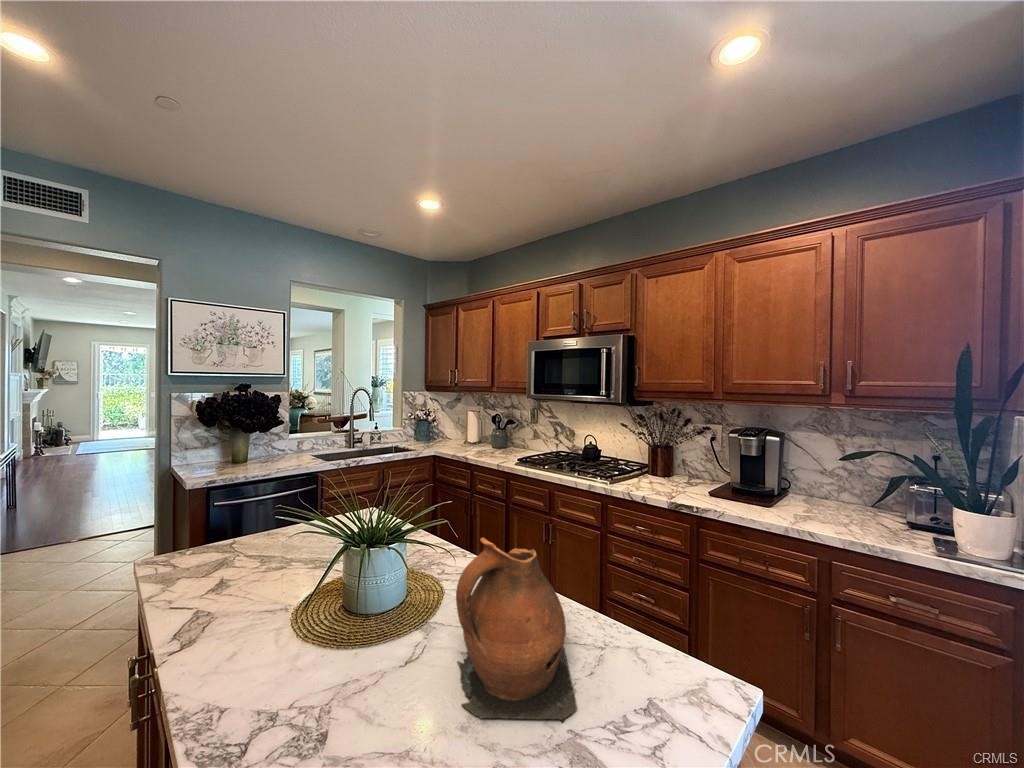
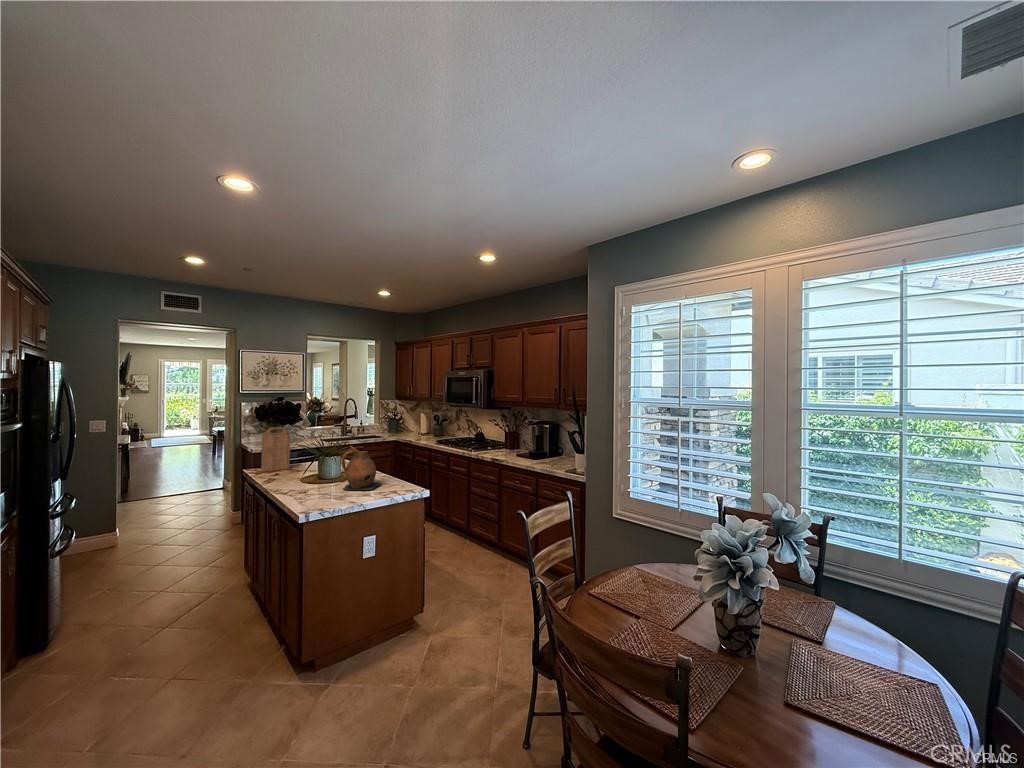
cutting board: none [182,451,261,573] -> present [261,427,290,472]

